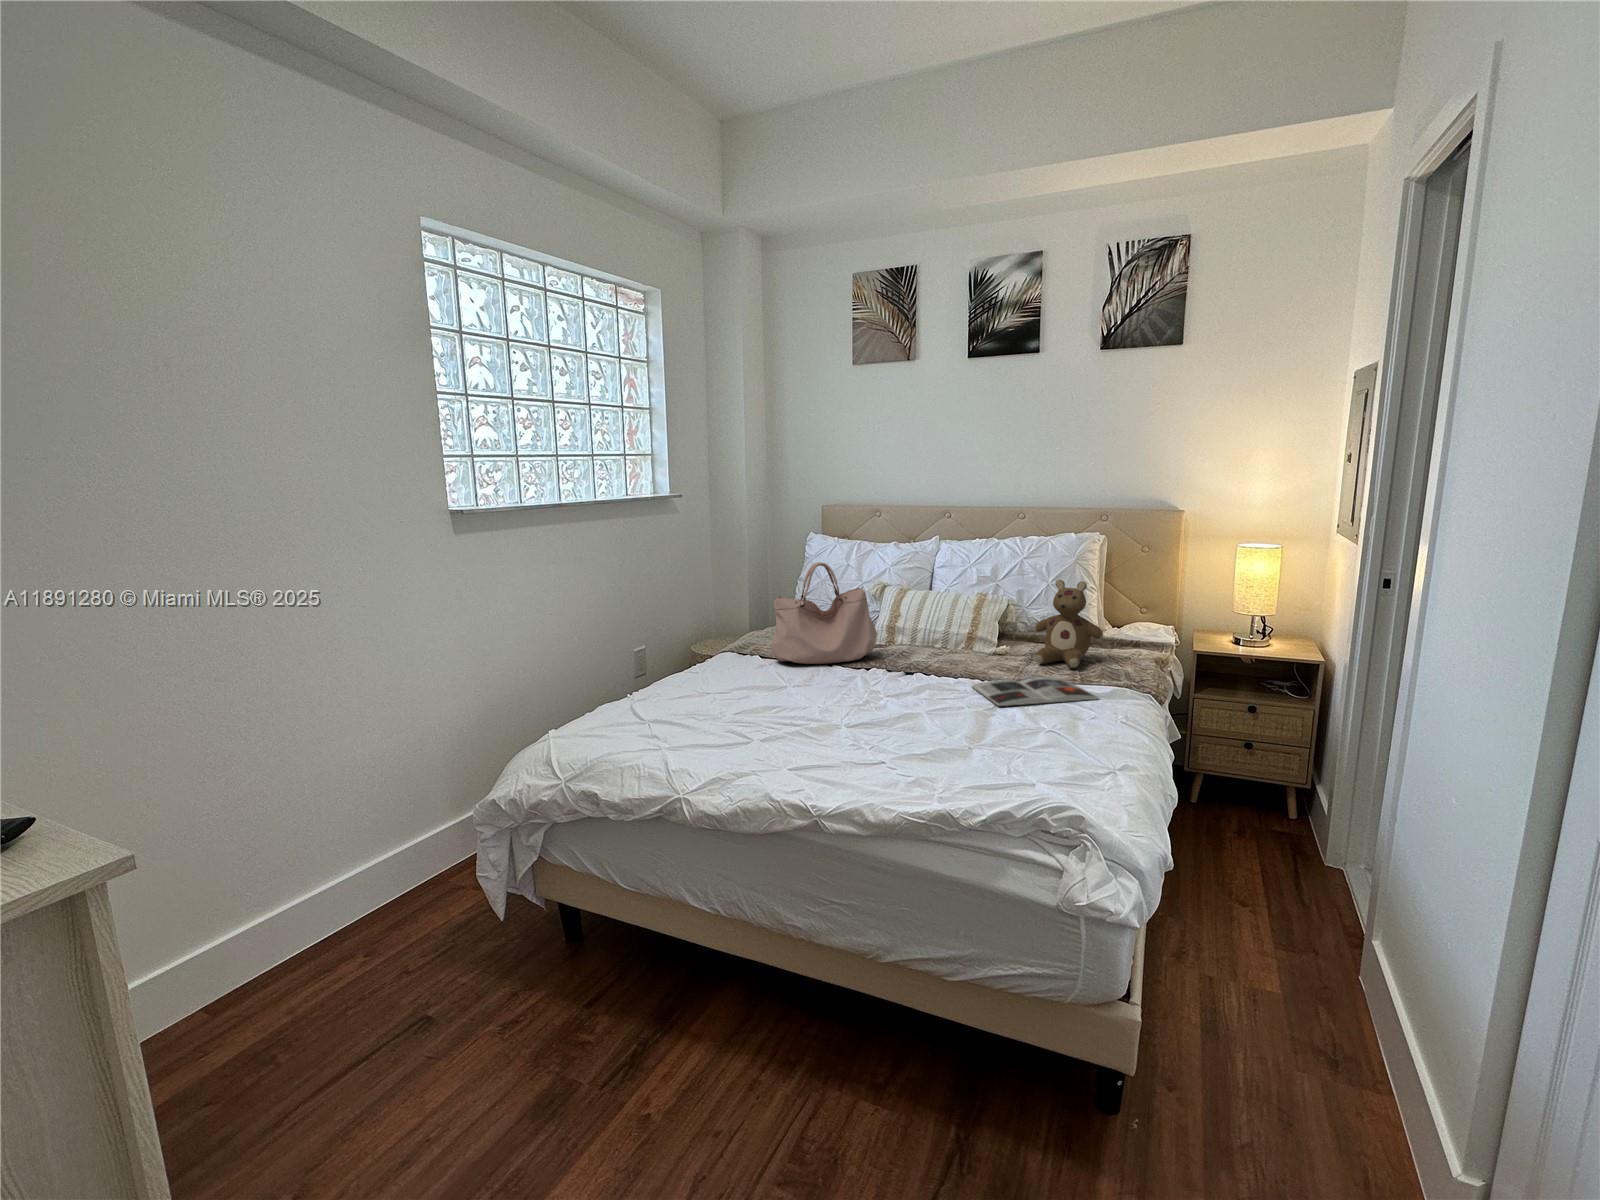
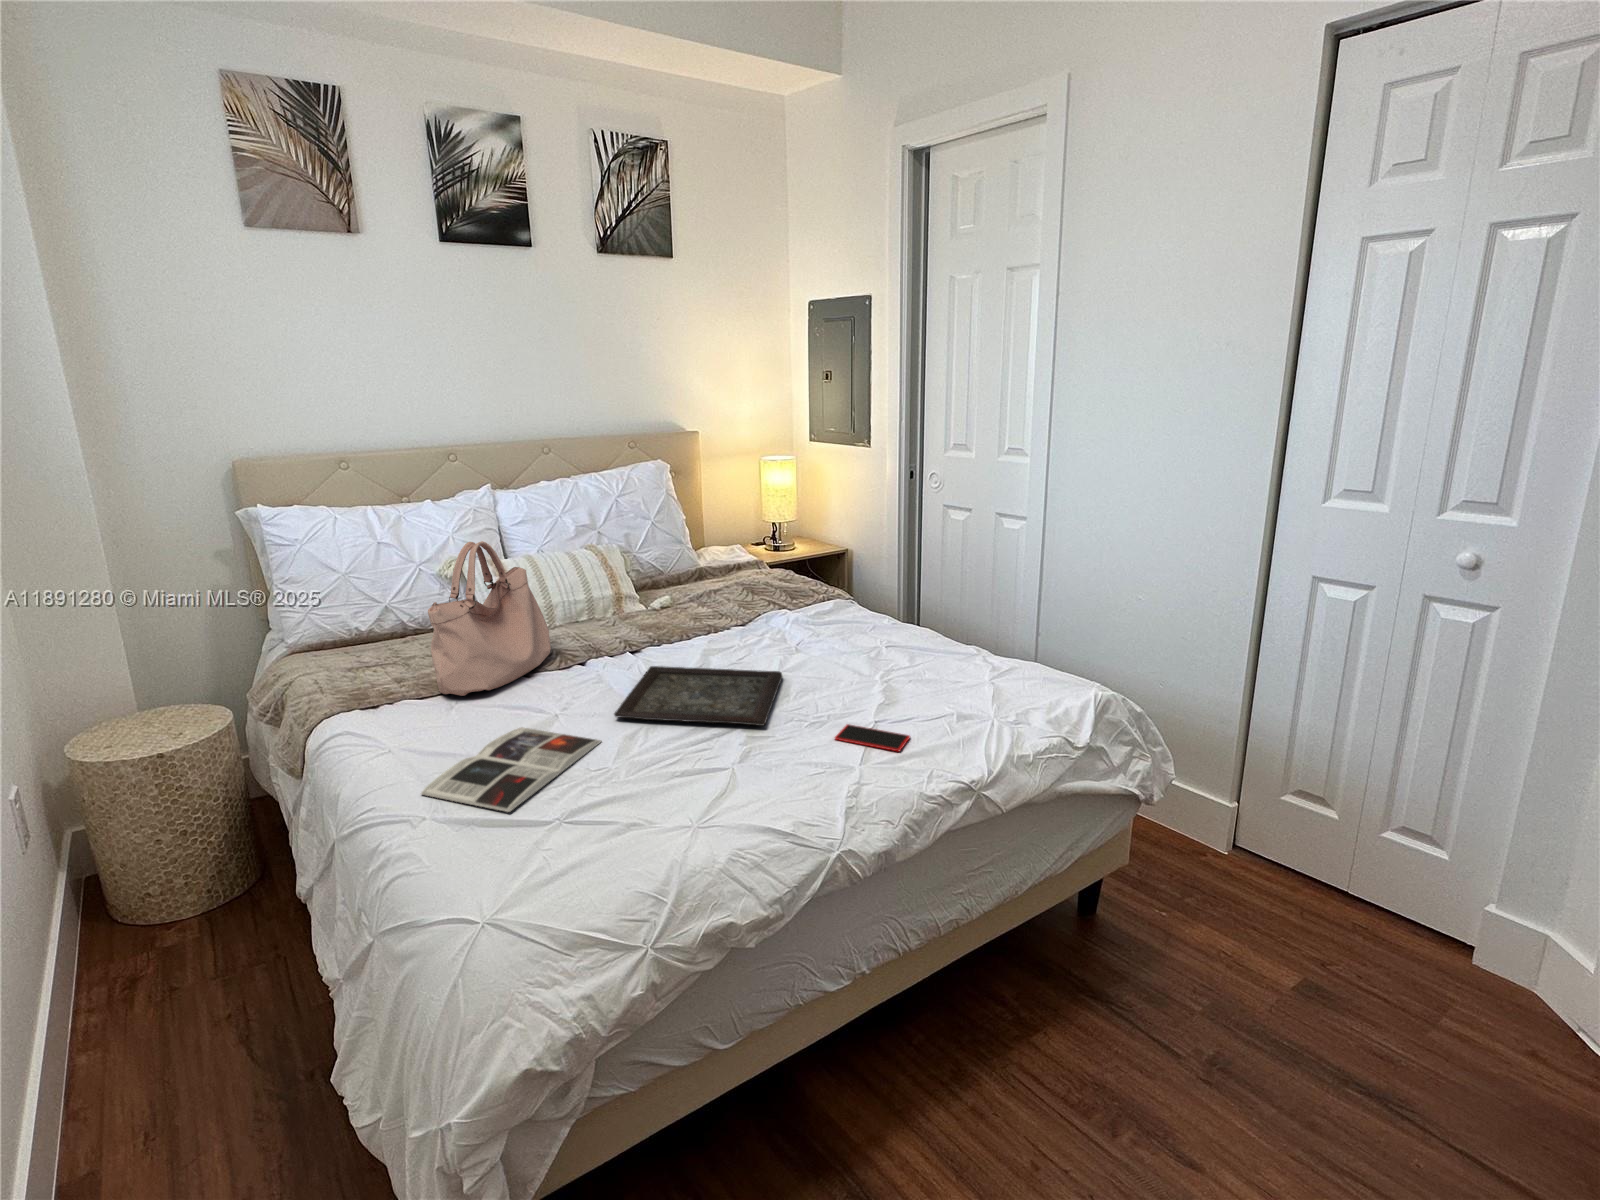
stuffed bear: present [1035,580,1103,668] -> none [675,513,744,607]
magazine: present [972,677,1099,706] -> present [421,727,601,812]
tray: none [808,680,958,733] -> present [614,666,782,726]
smartphone: none [881,757,928,786] -> present [835,724,910,751]

